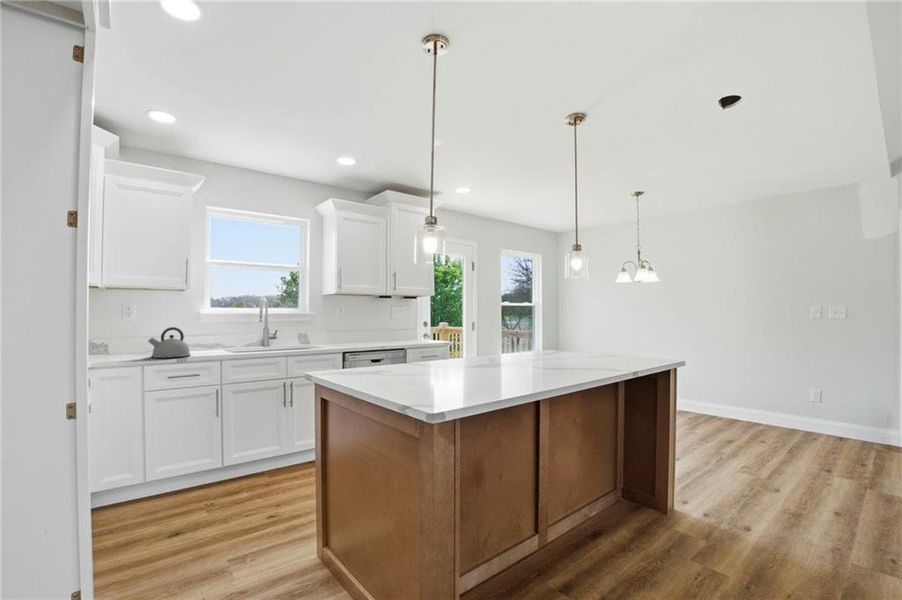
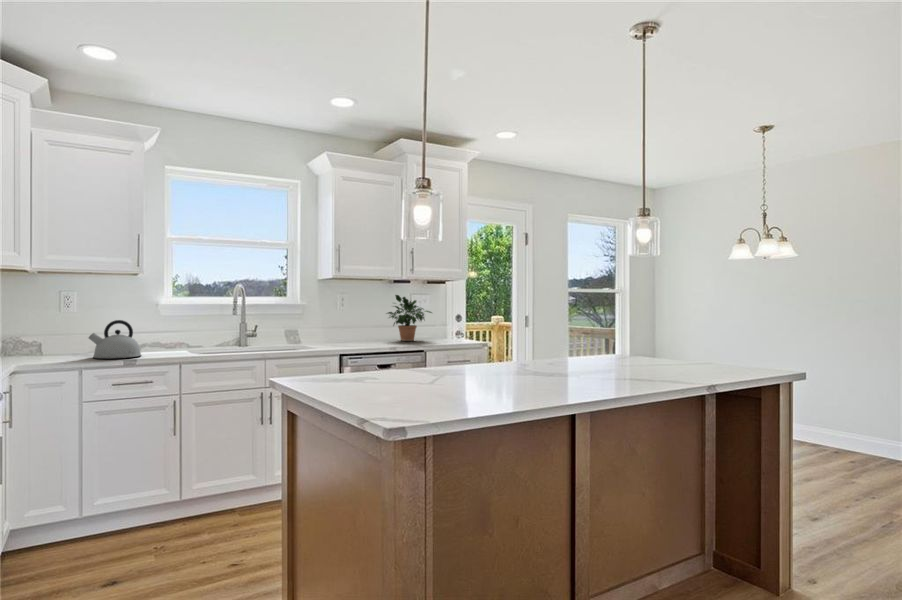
potted plant: none [373,307,410,341] -> present [387,295,432,341]

